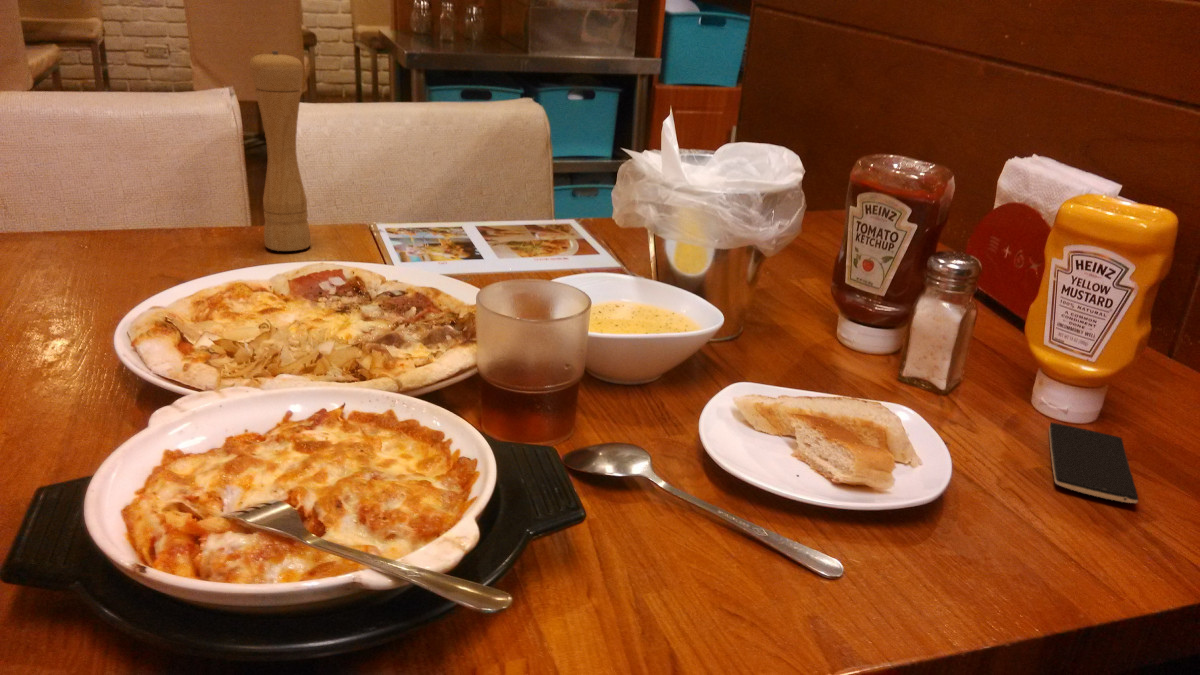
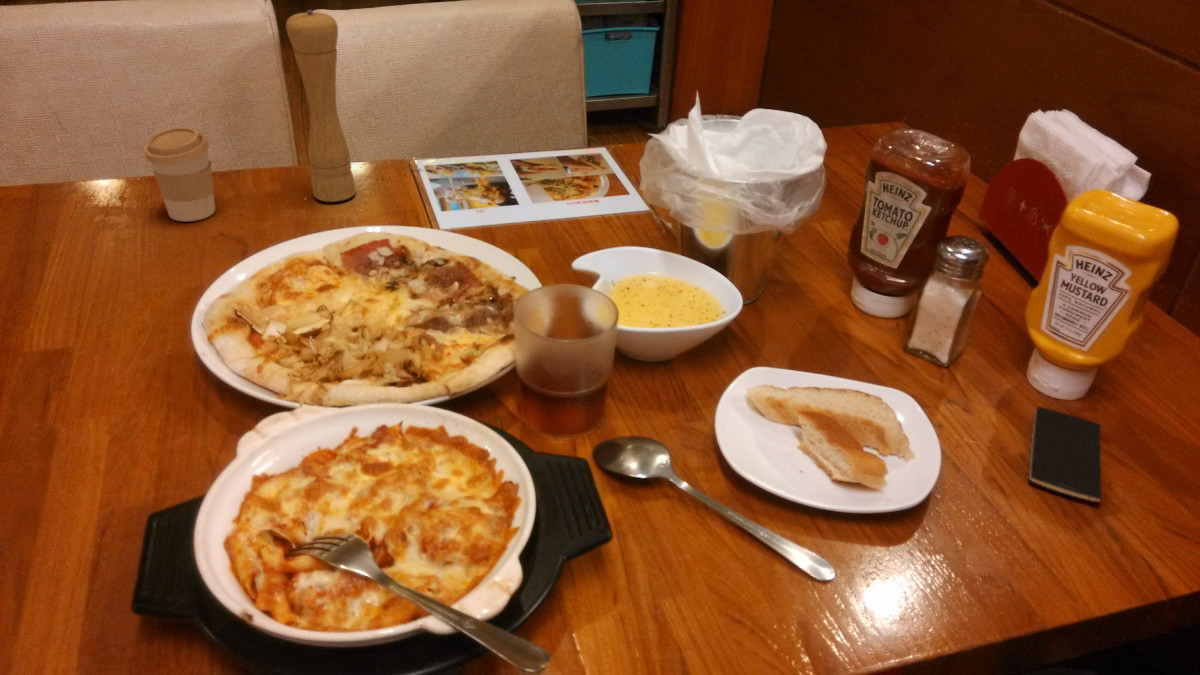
coffee cup: none [86,166,157,263] -> present [144,127,215,221]

